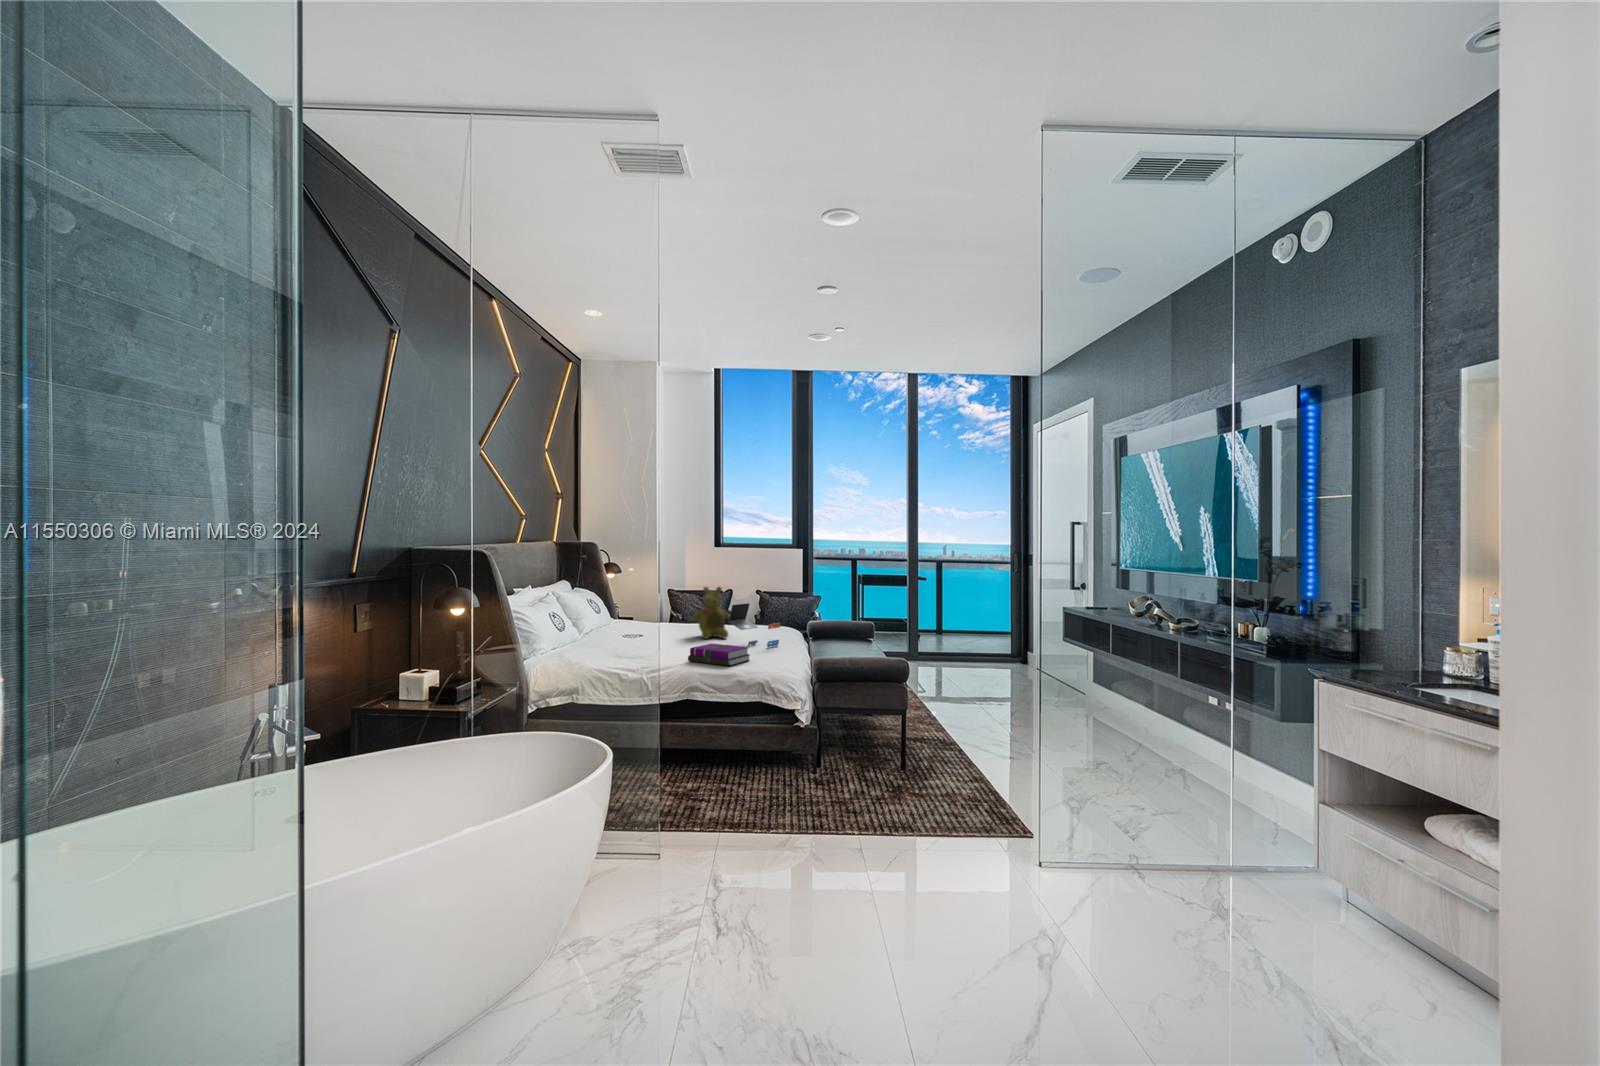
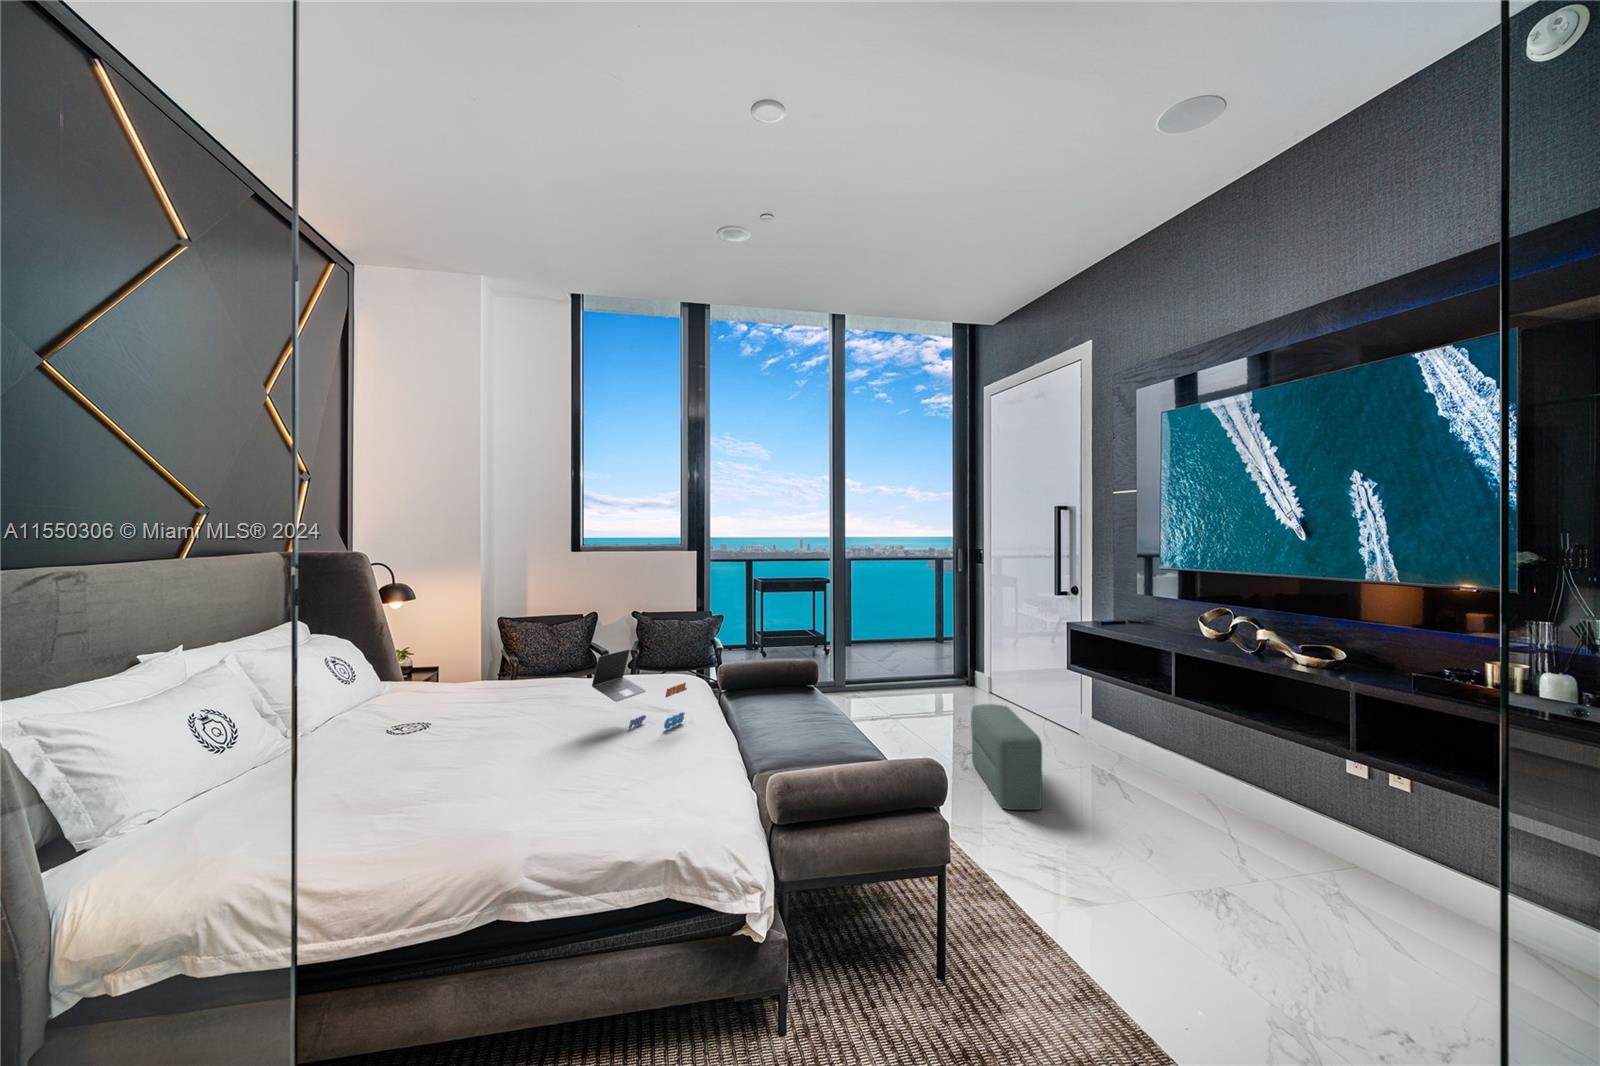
stuffed bear: present [692,587,730,639] -> none [525,619,598,714]
notebook: present [688,643,750,666] -> none [505,745,638,806]
pouf: none [982,661,1013,723] -> present [971,704,1042,810]

